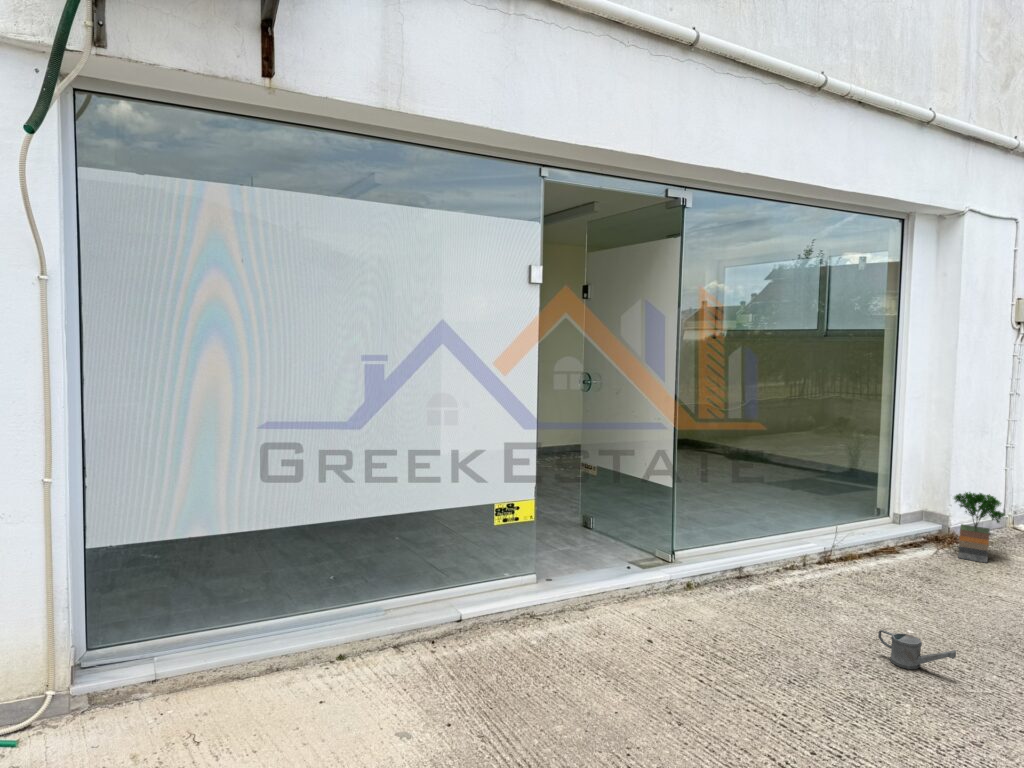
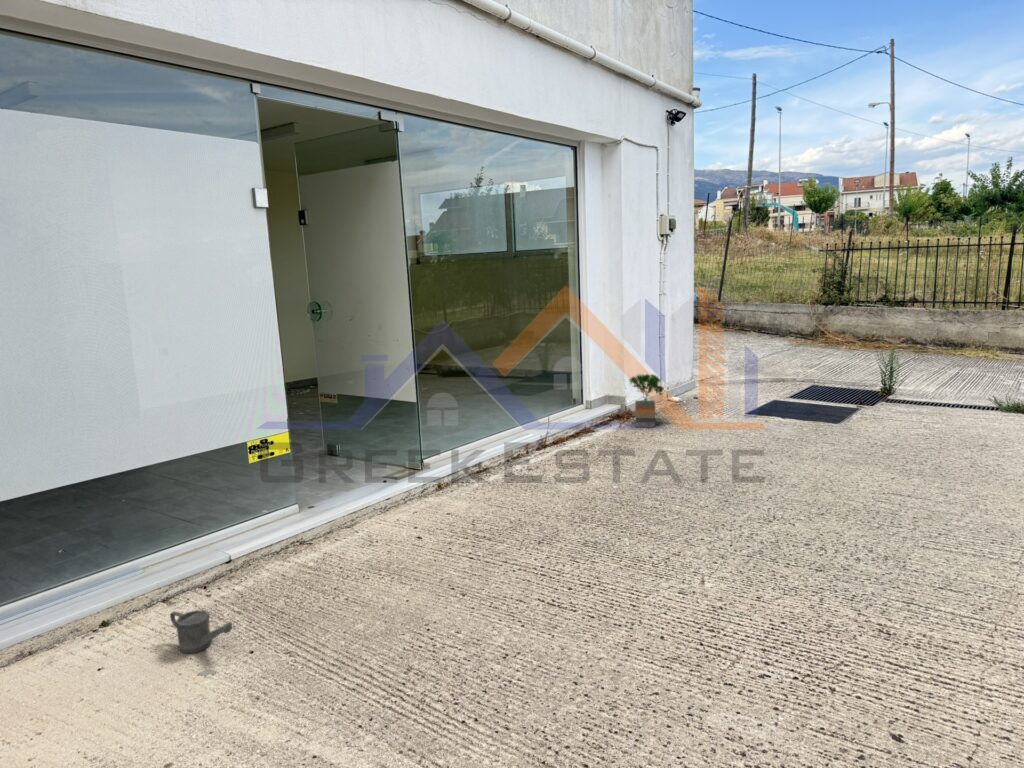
watering can: present [878,630,956,669] -> present [170,610,232,653]

